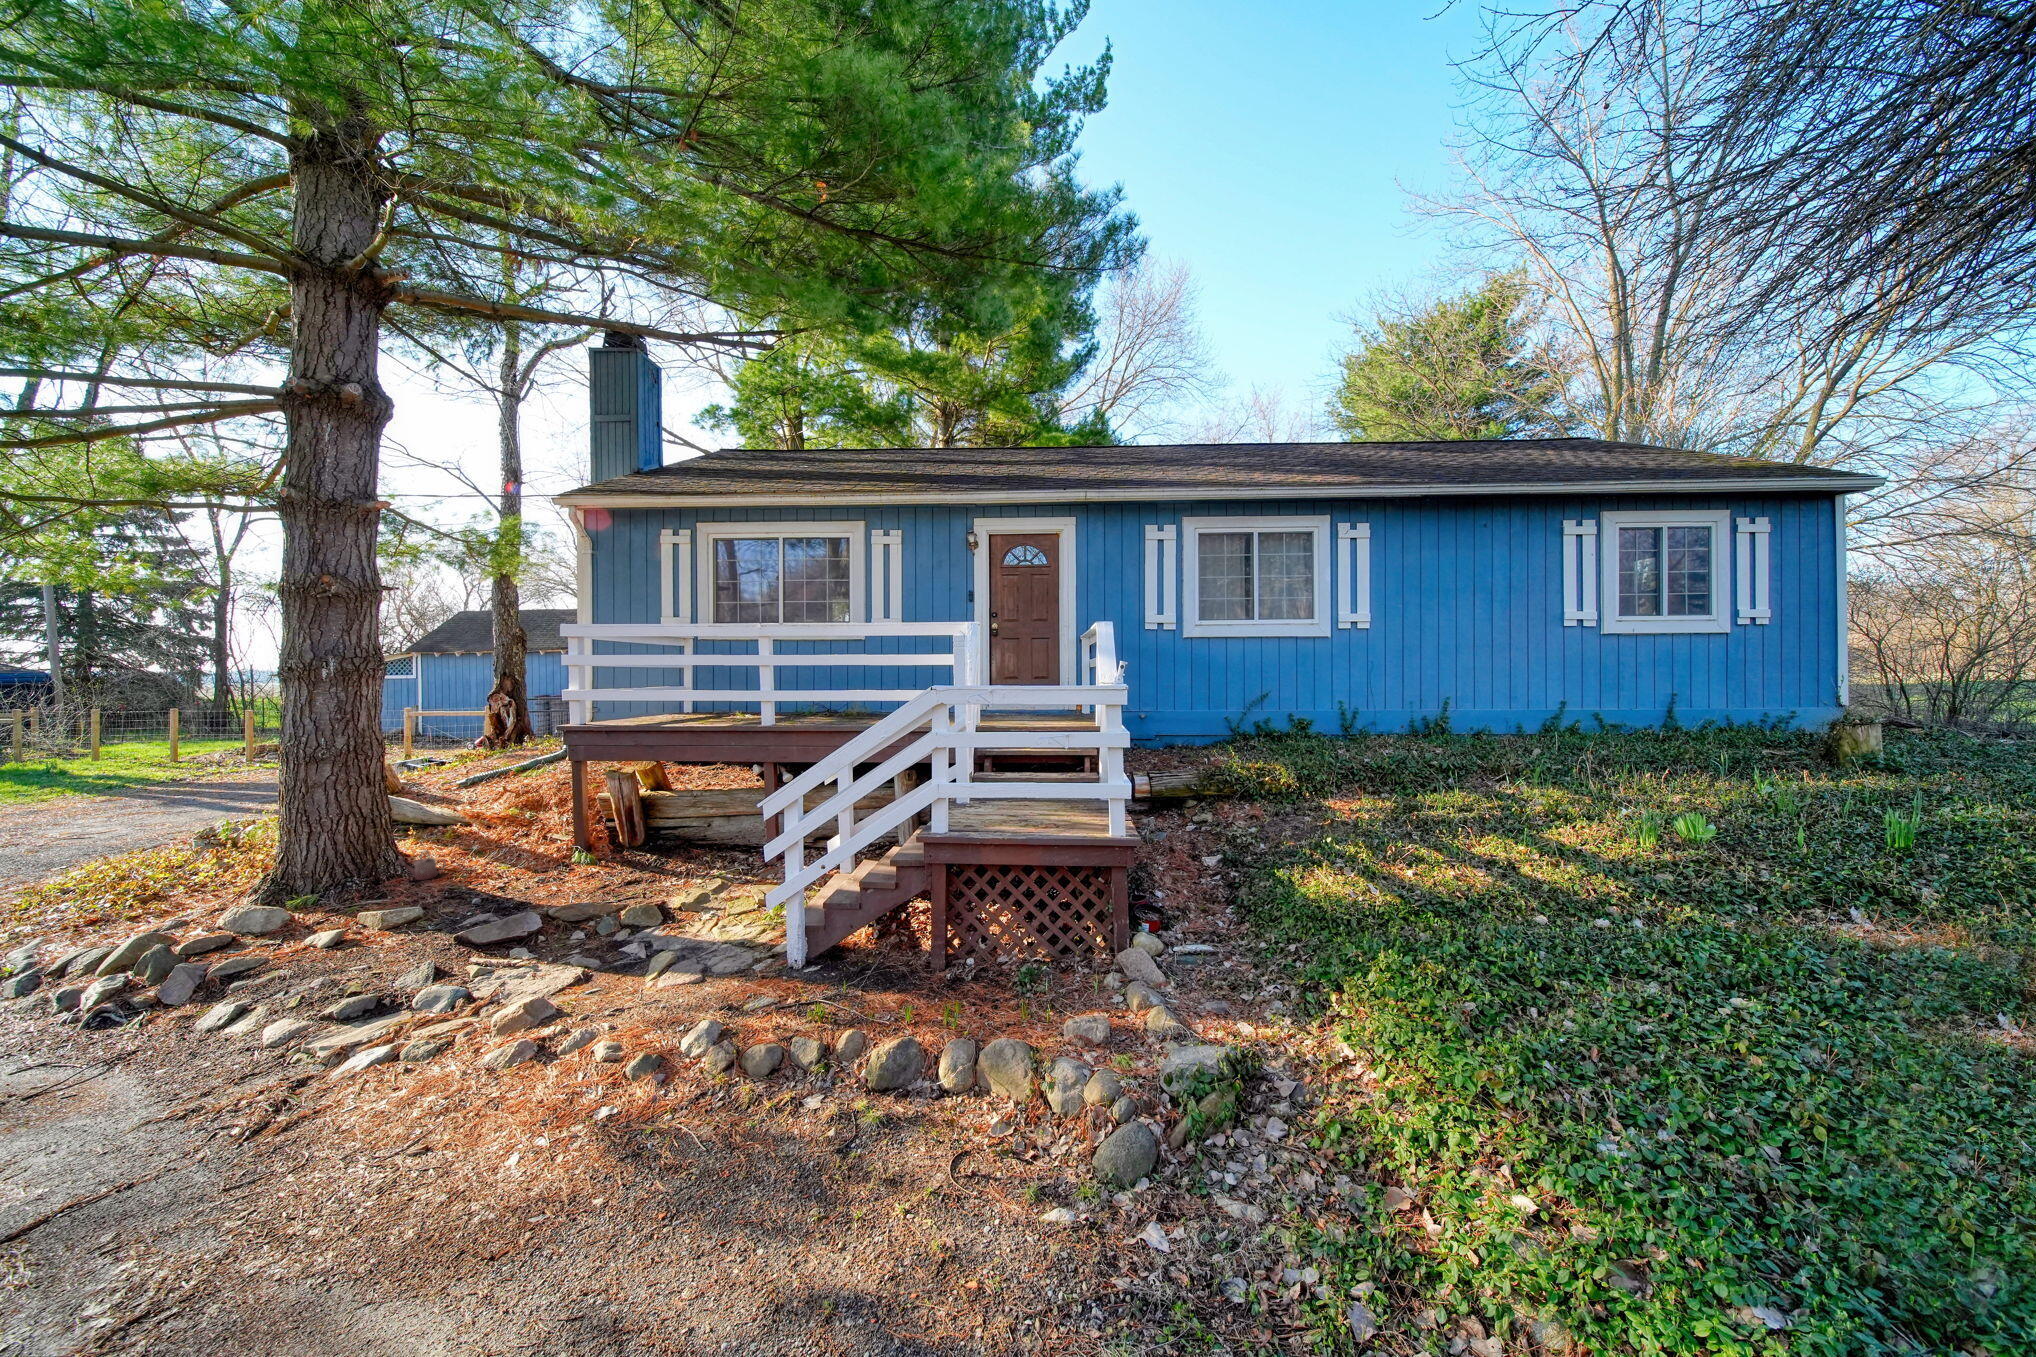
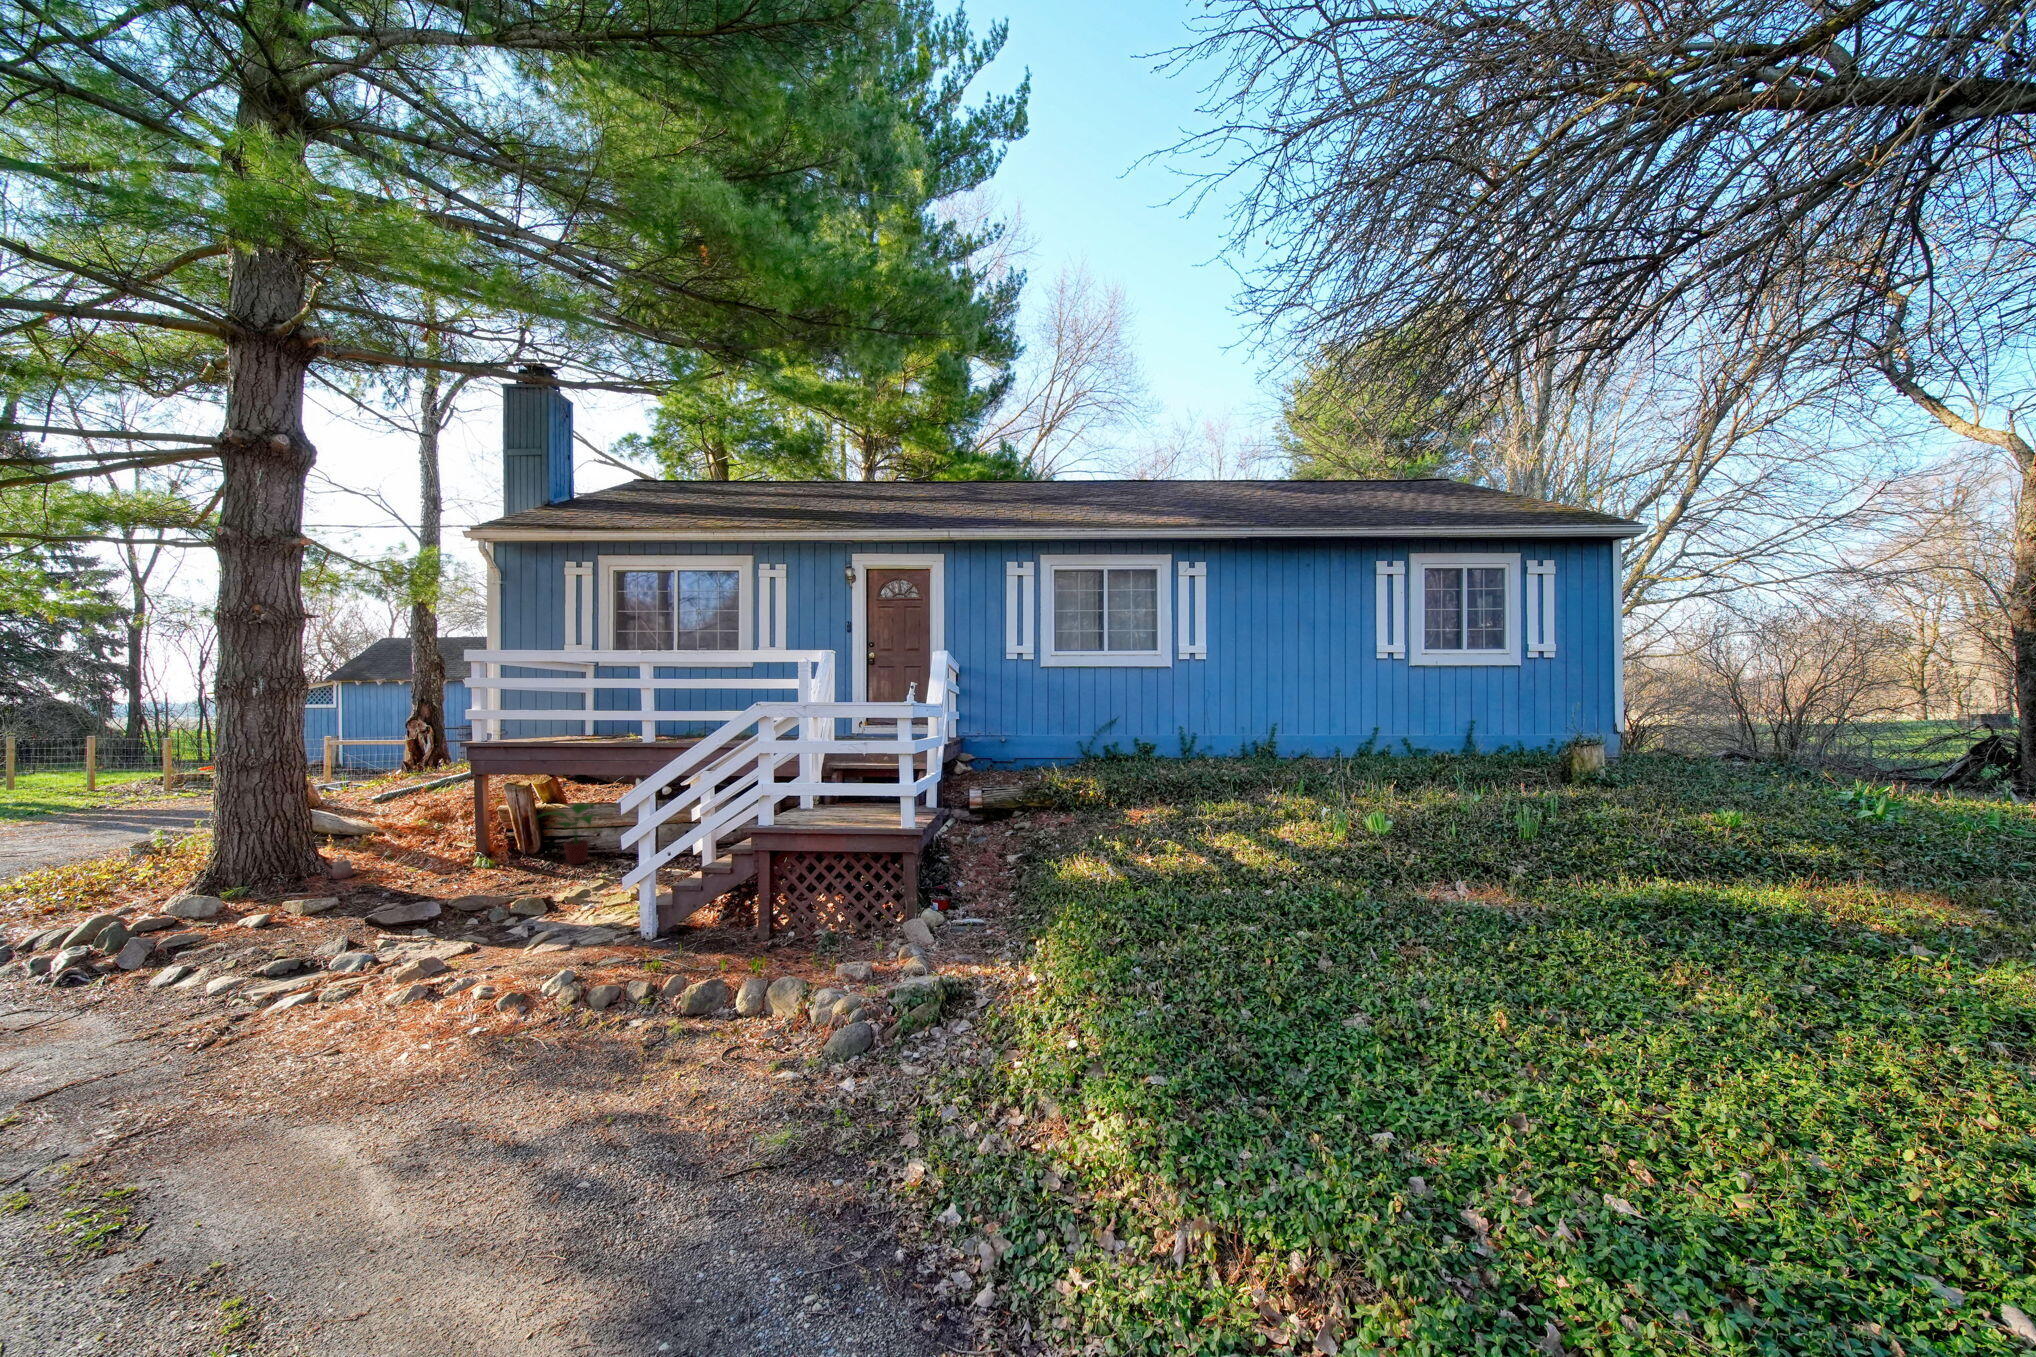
potted plant: none [636,792,718,863] -> present [534,803,599,864]

